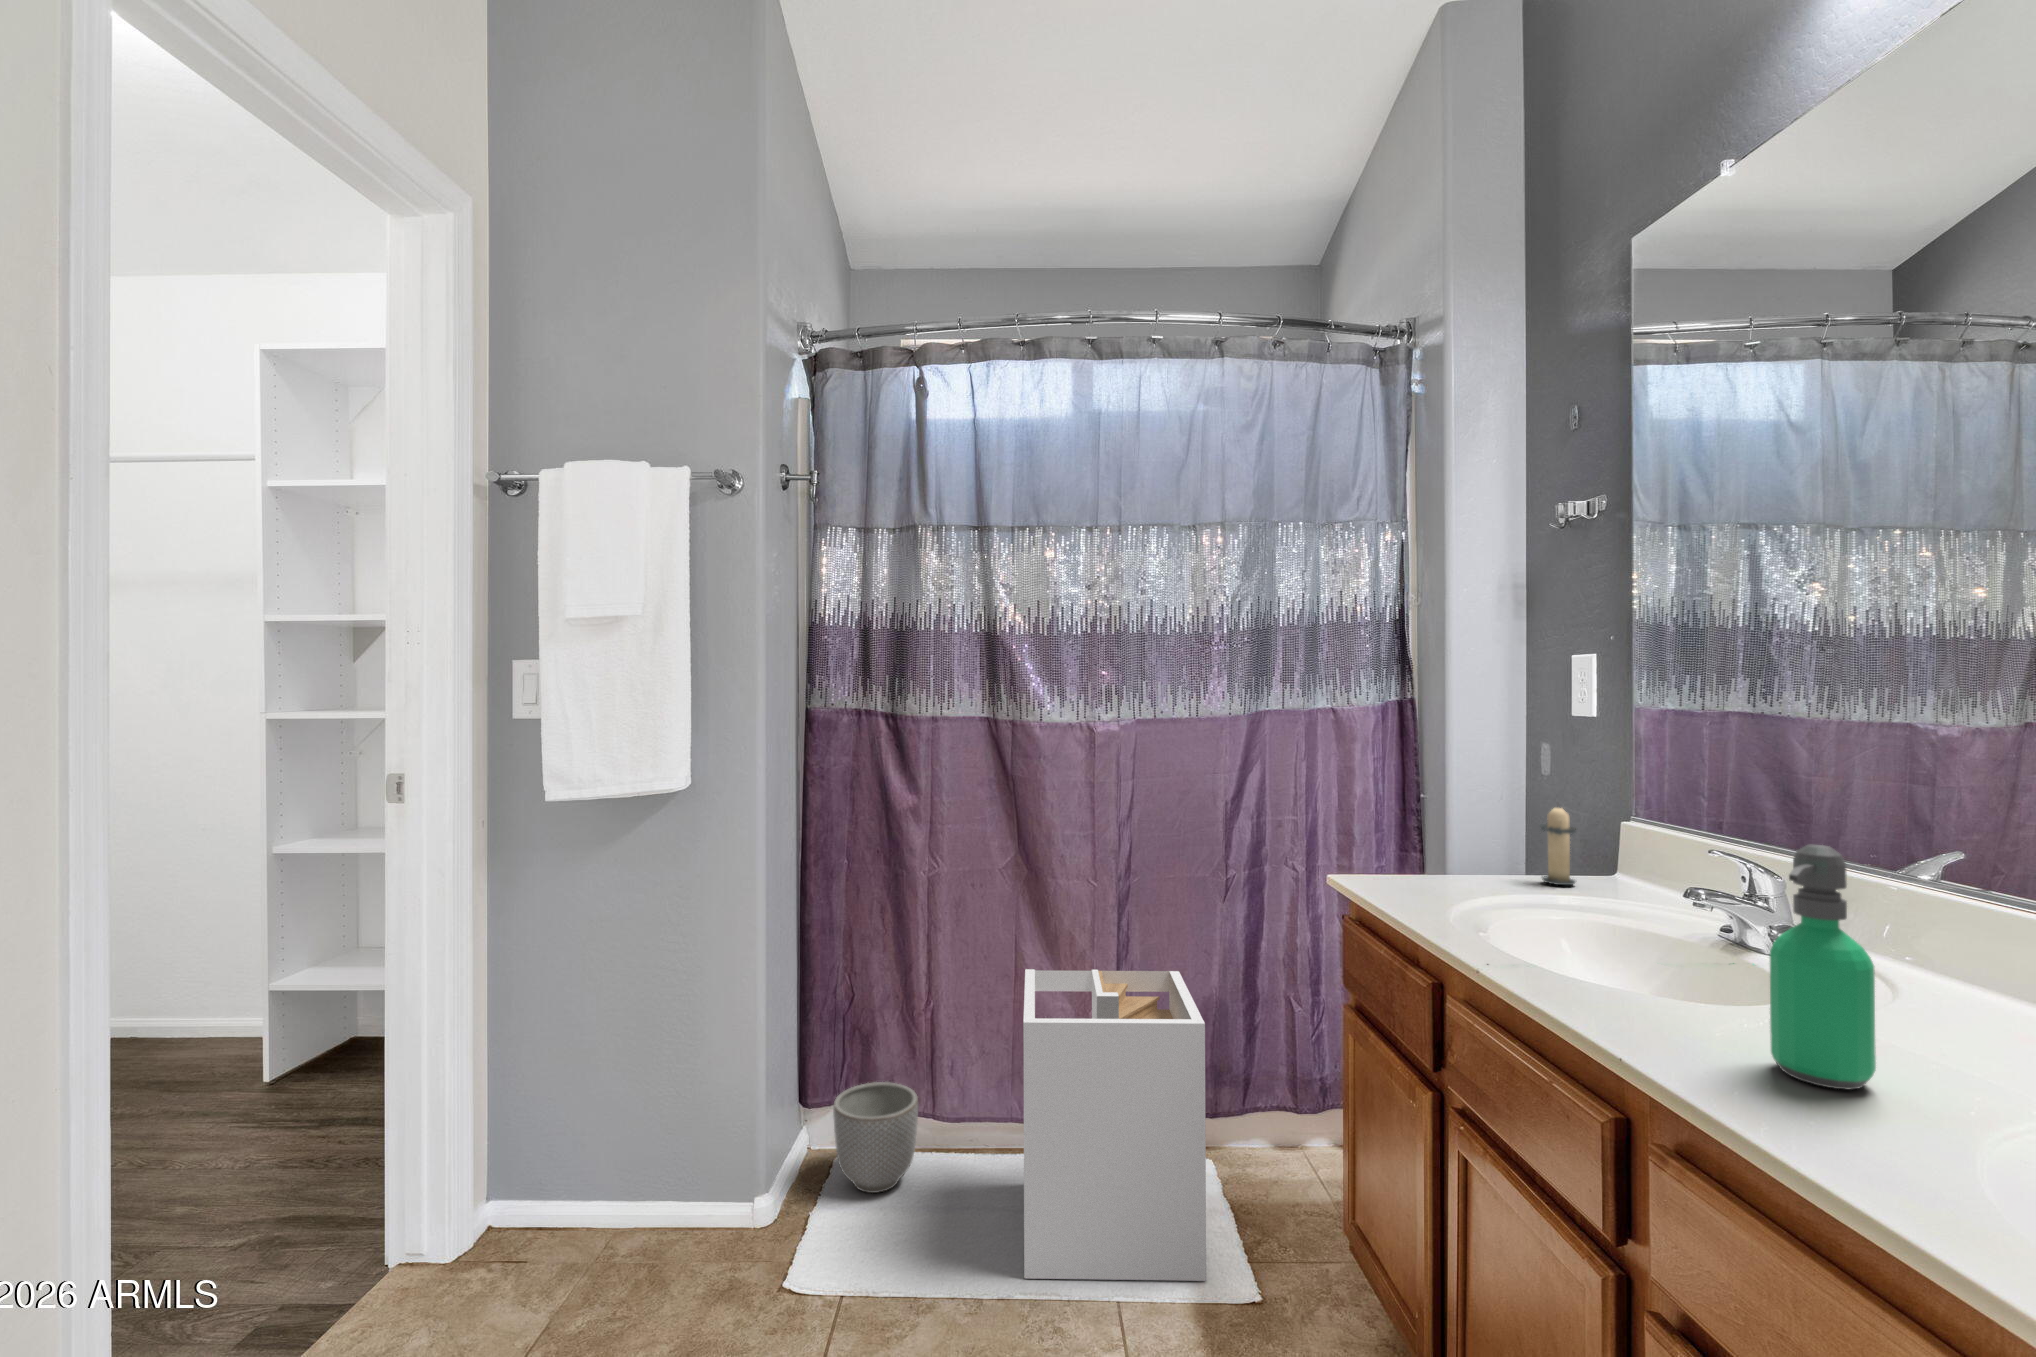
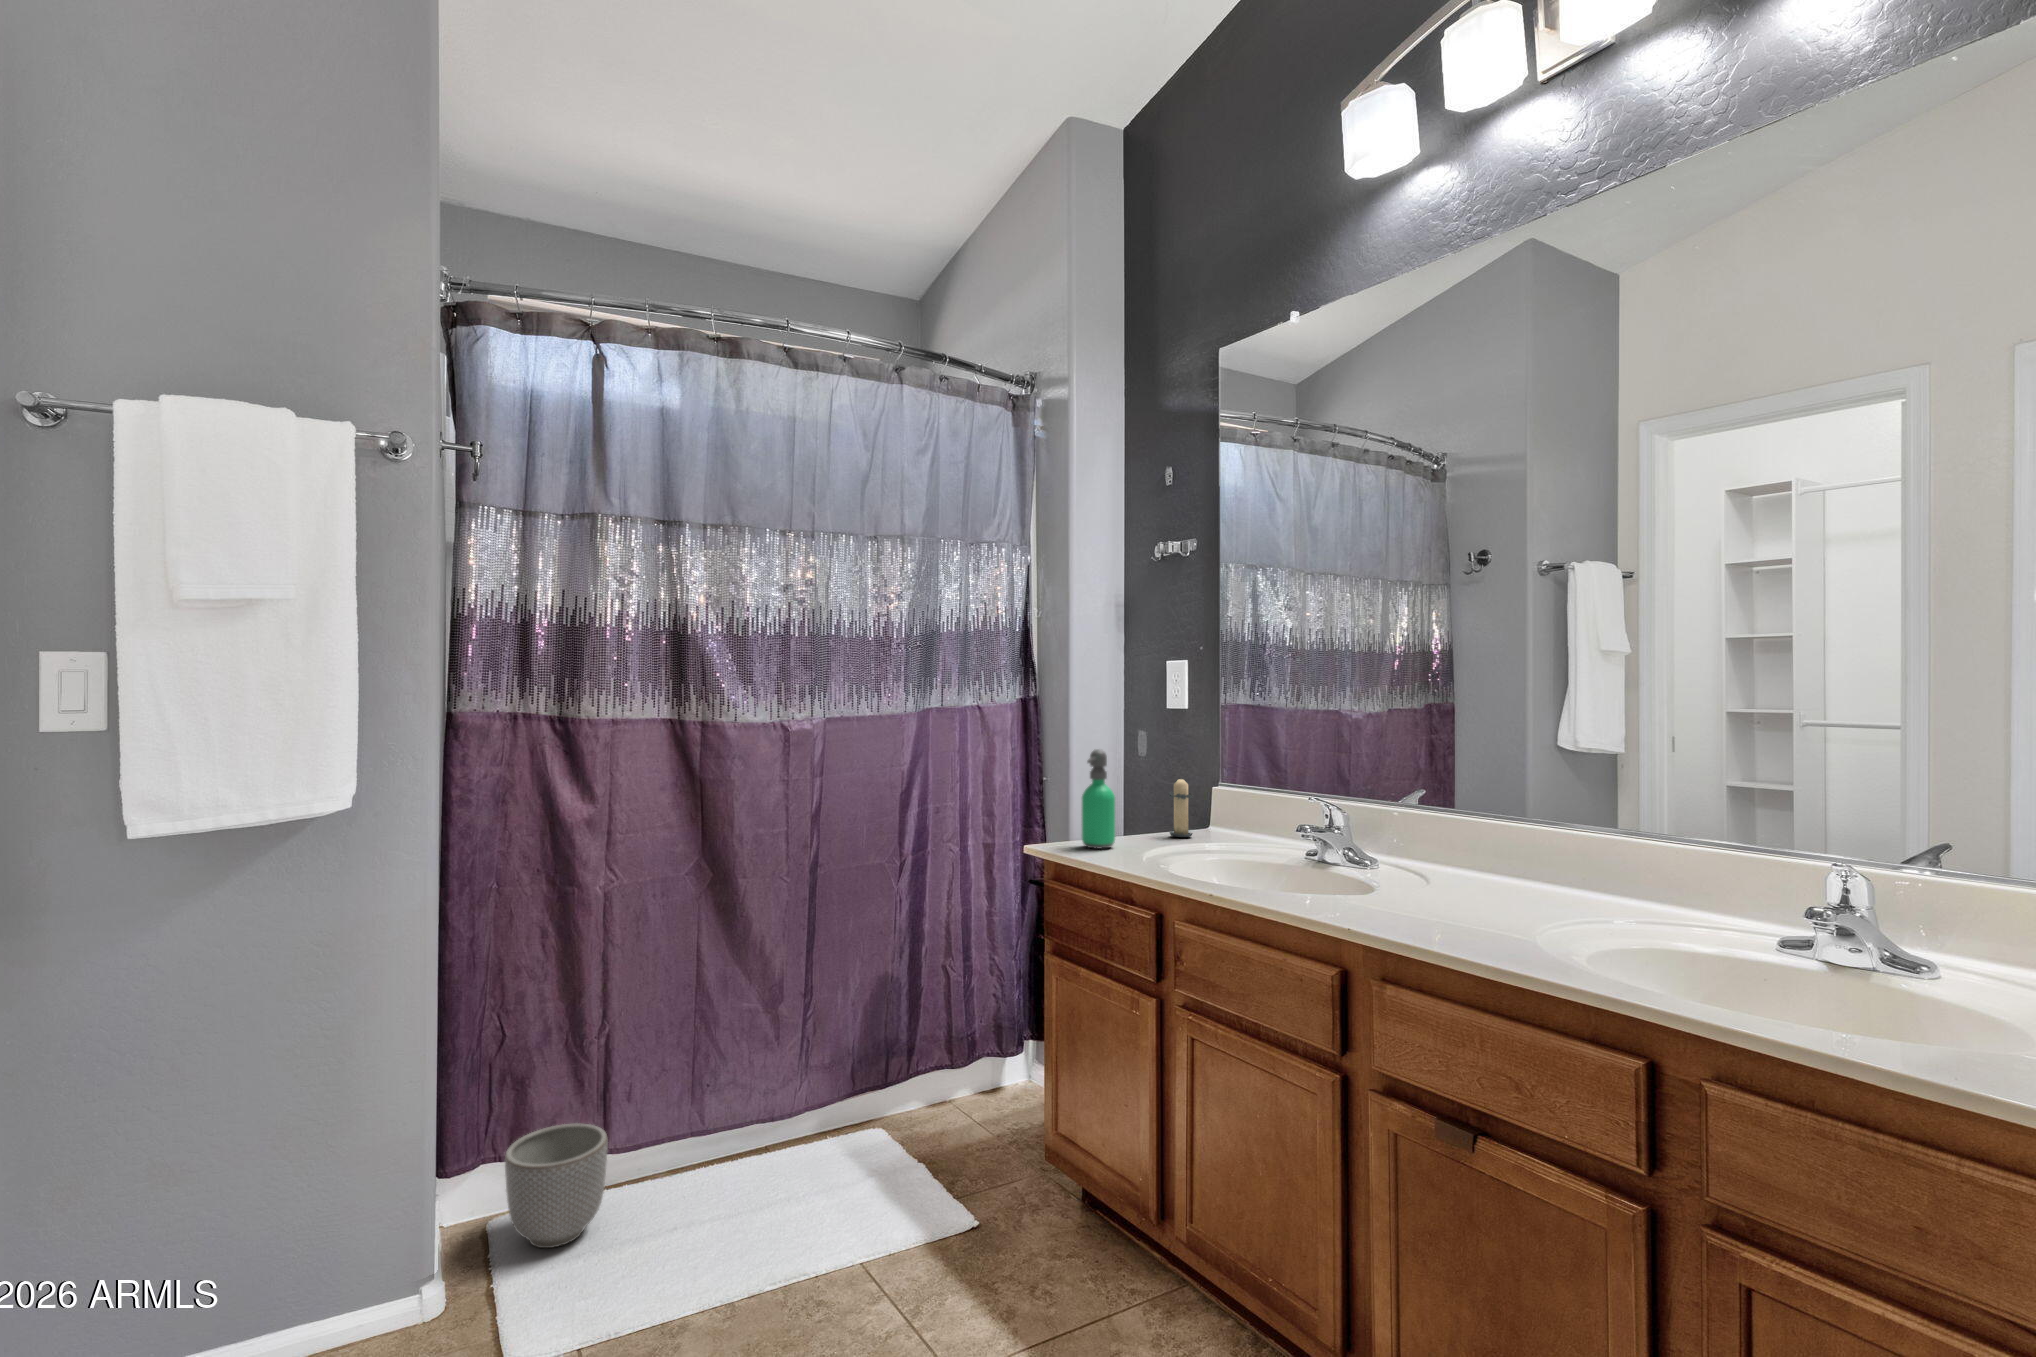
soap dispenser: present [1770,845,1876,1090] -> present [1082,749,1115,849]
laundry hamper: present [1023,969,1206,1281] -> none [725,953,930,1270]

